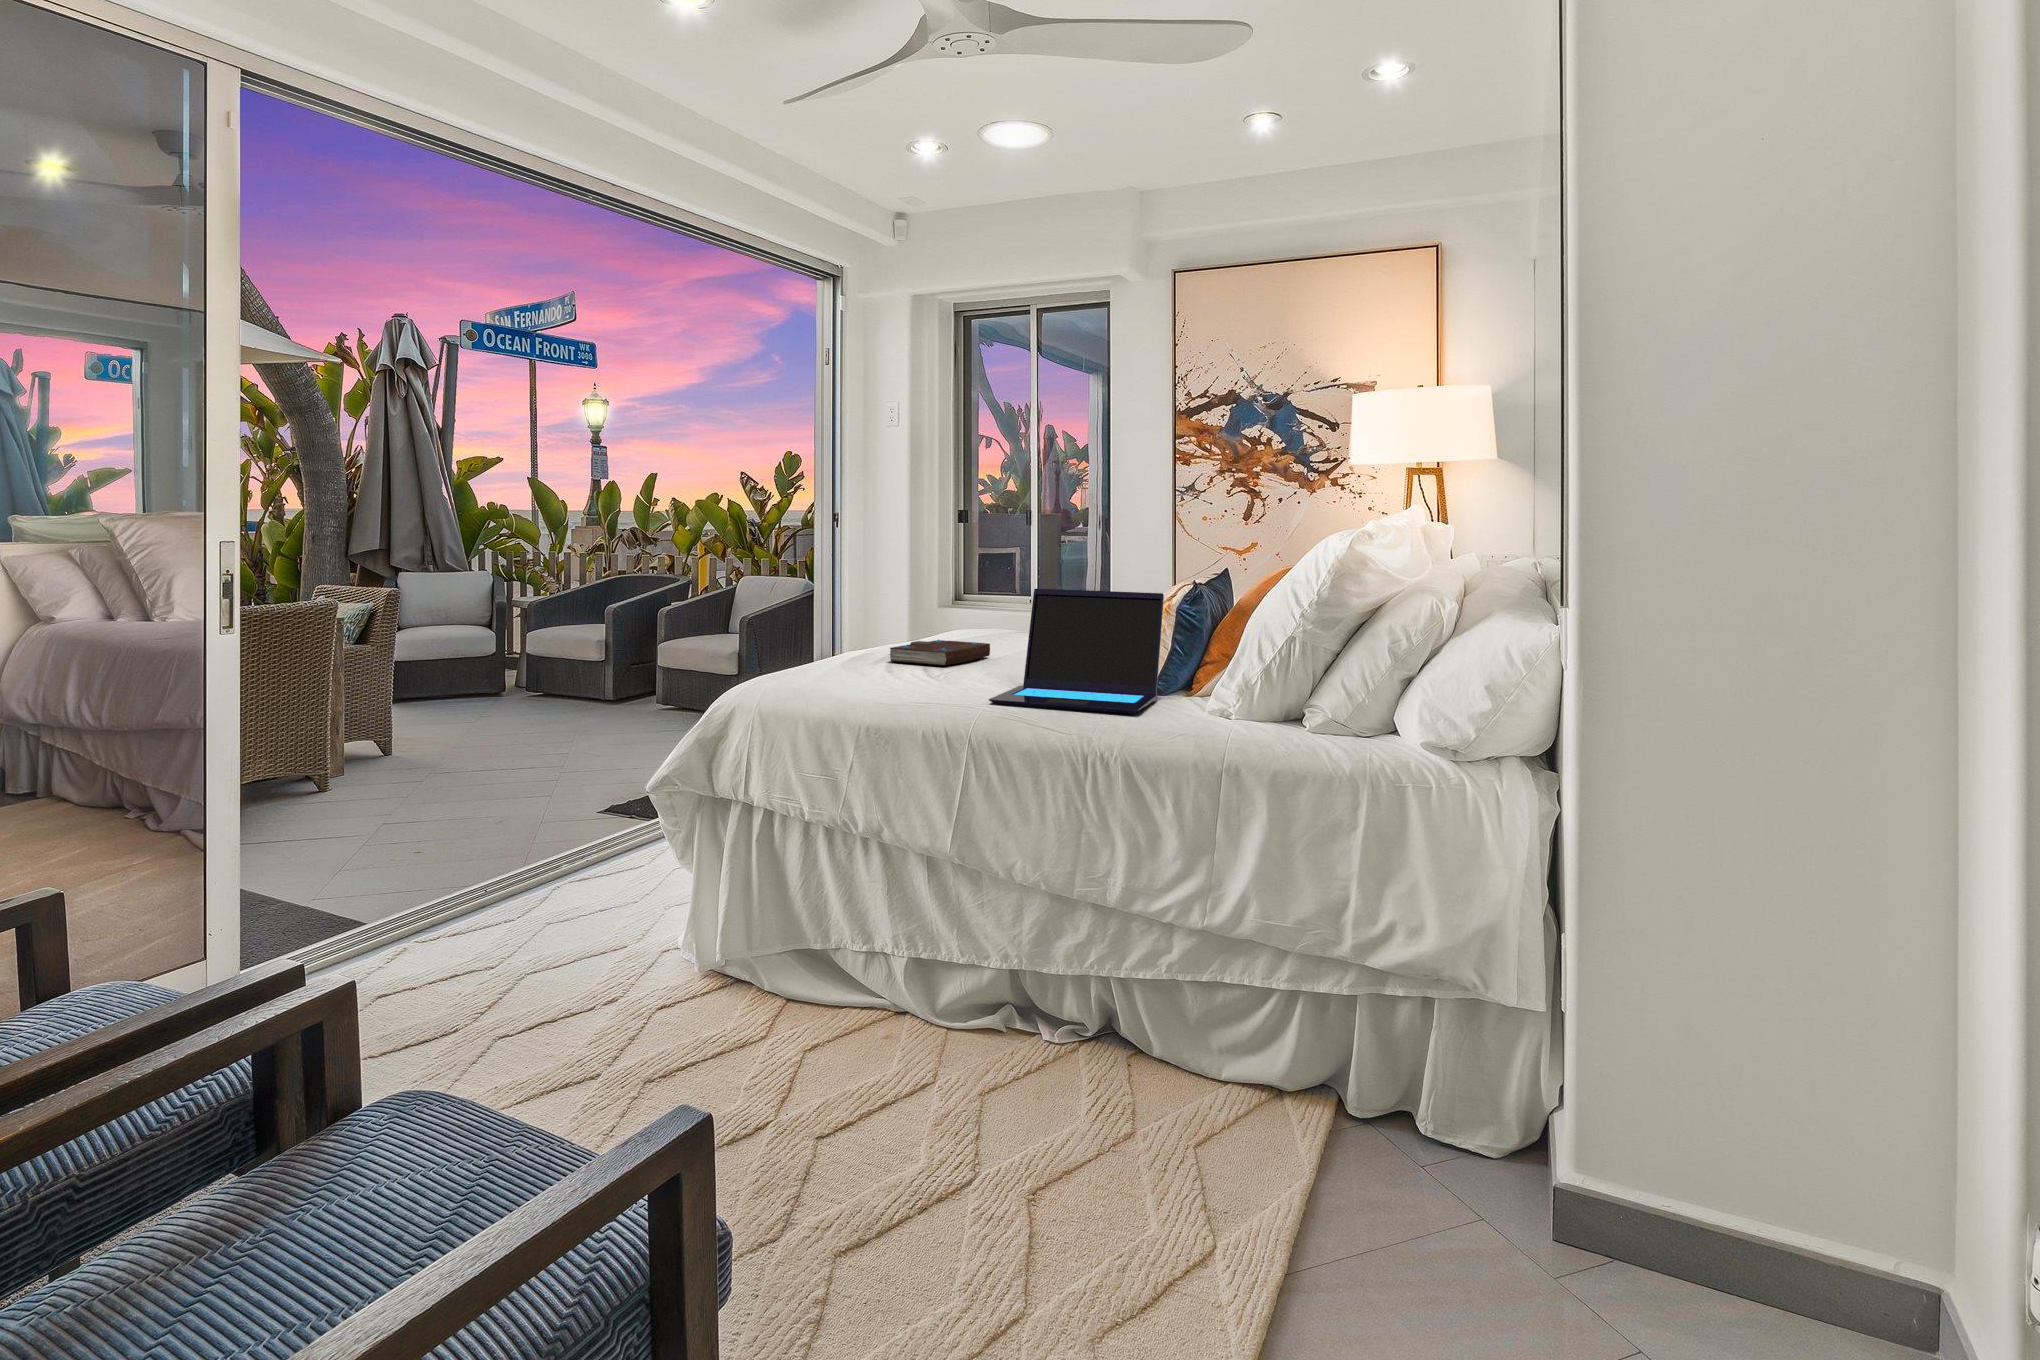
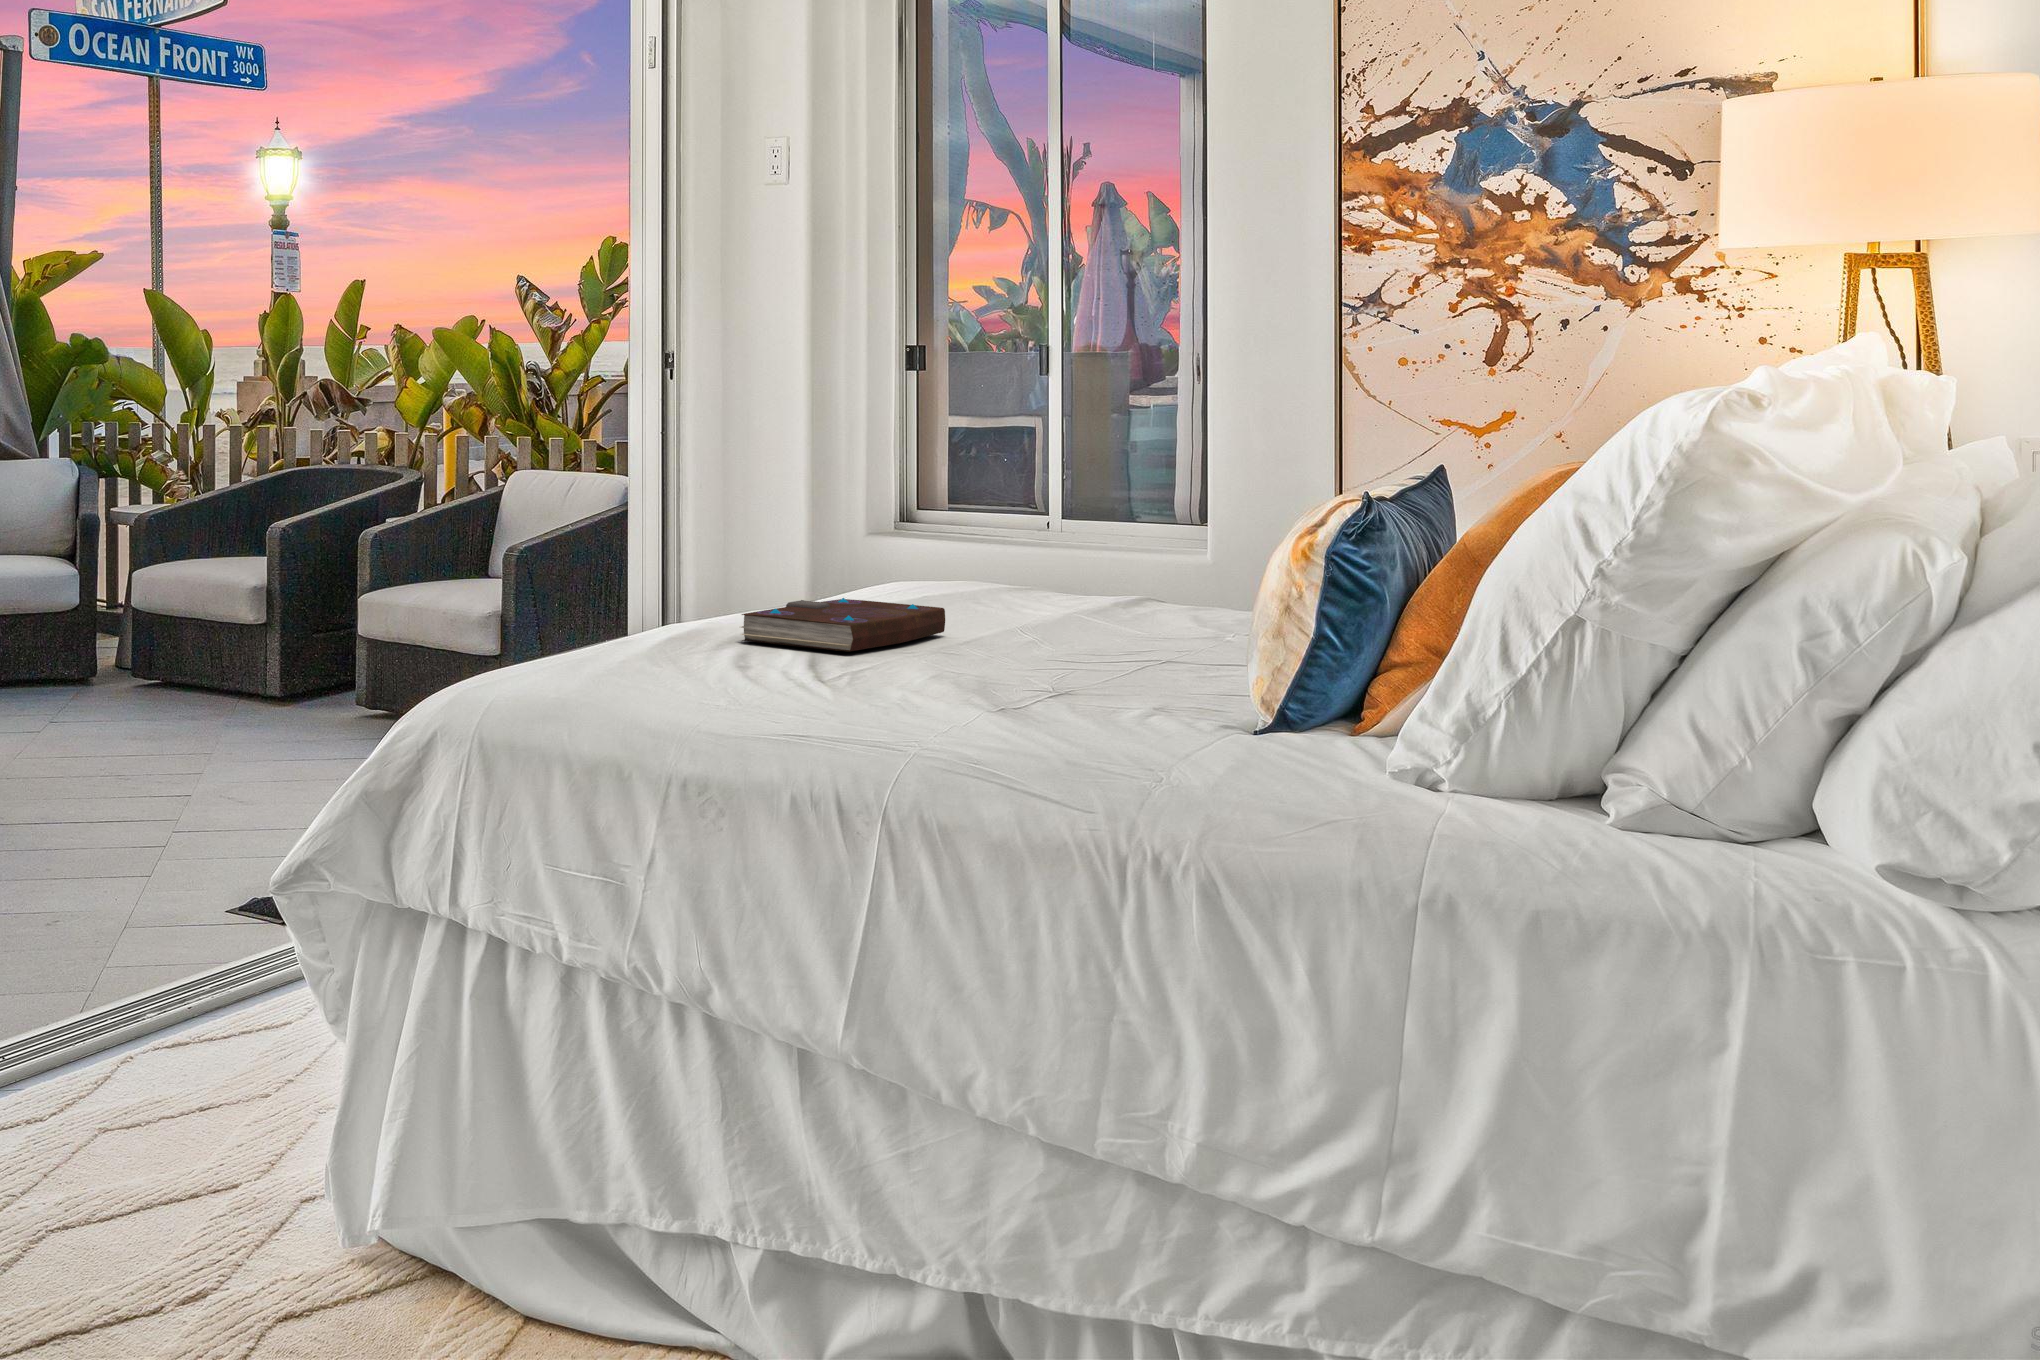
laptop: present [989,589,1164,714] -> none [924,500,1298,771]

